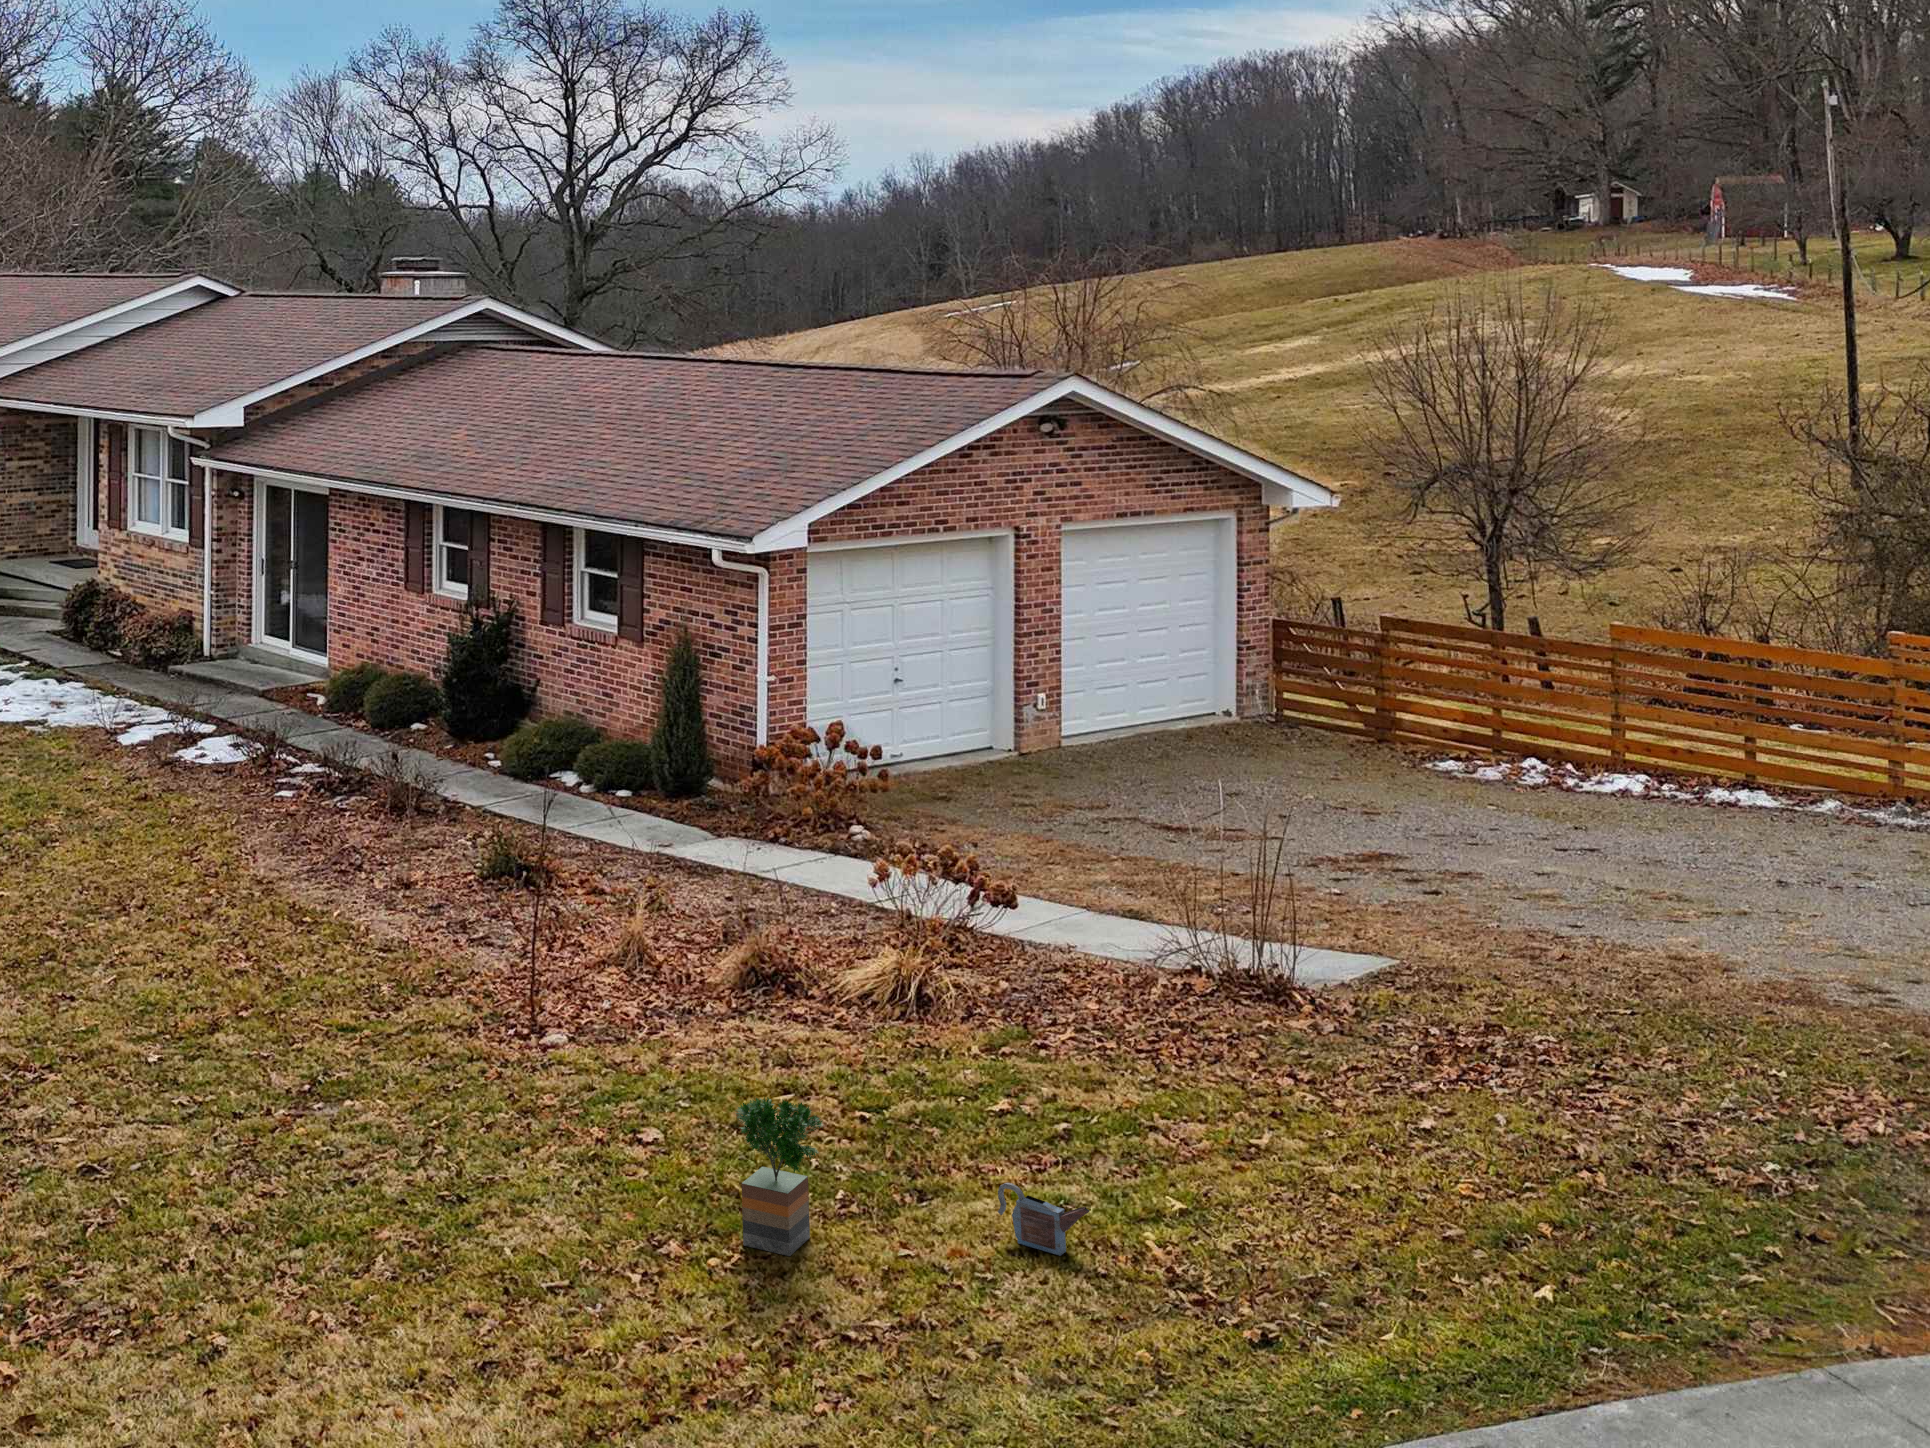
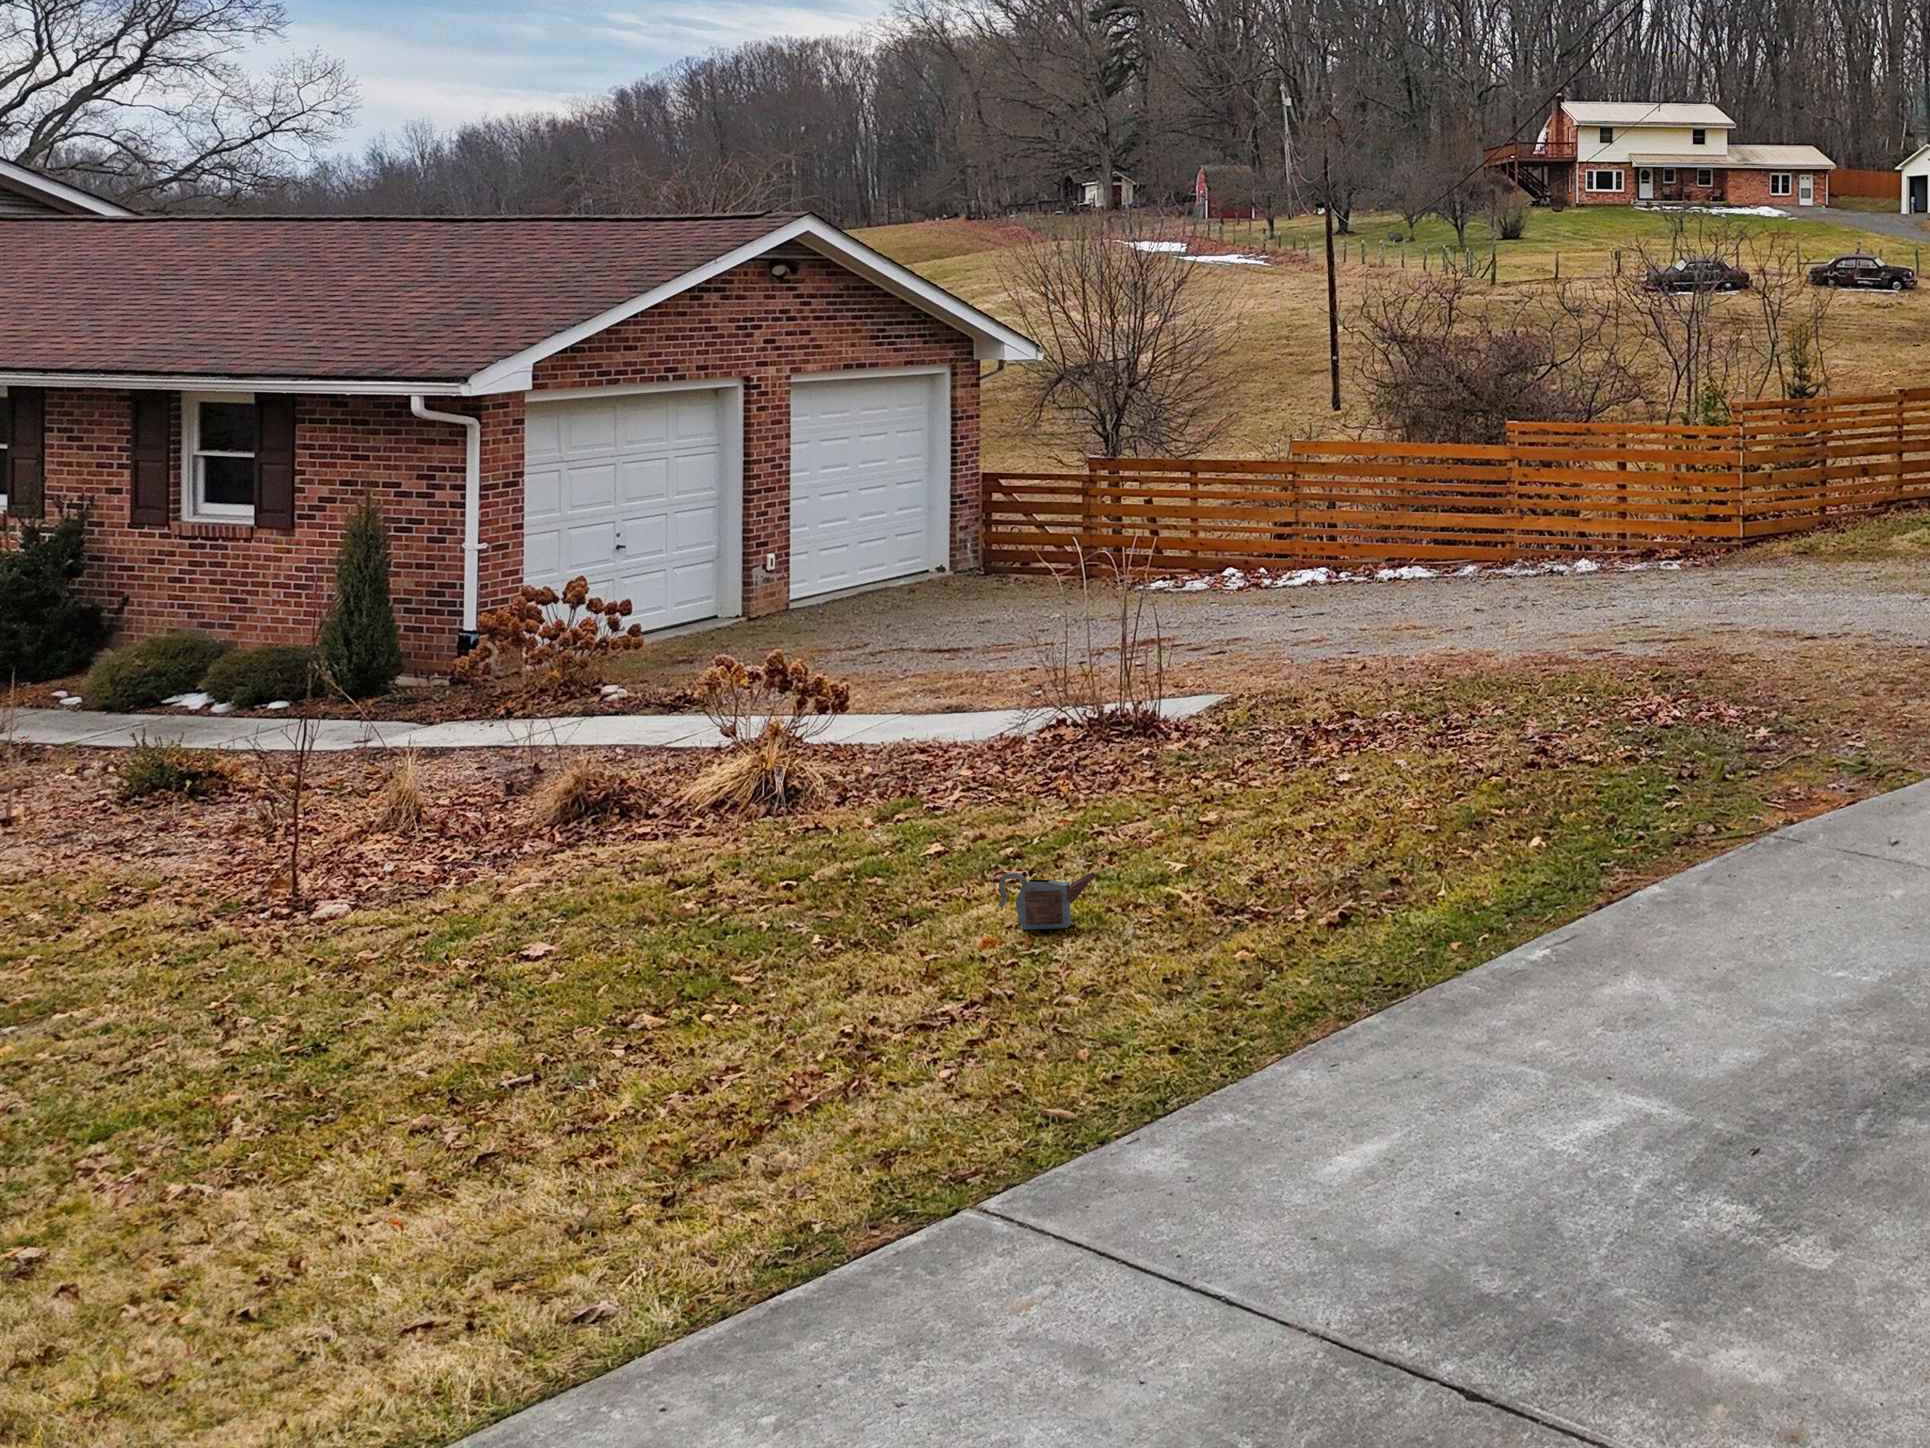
potted tree: present [736,1097,822,1256] -> none [715,832,825,1002]

